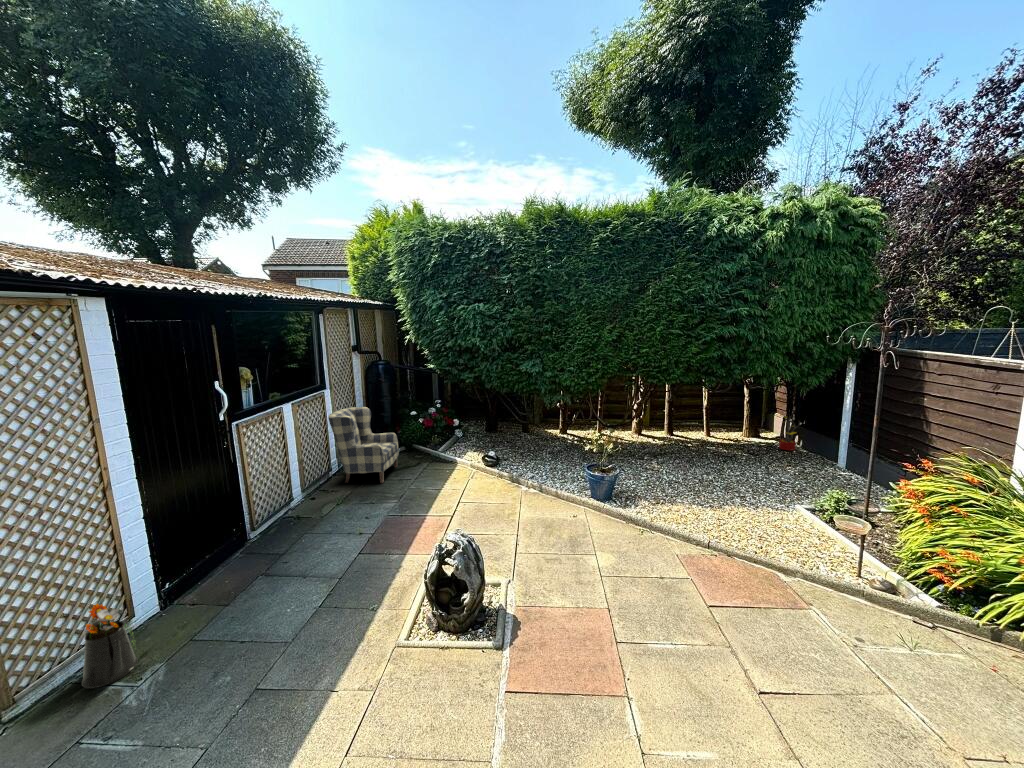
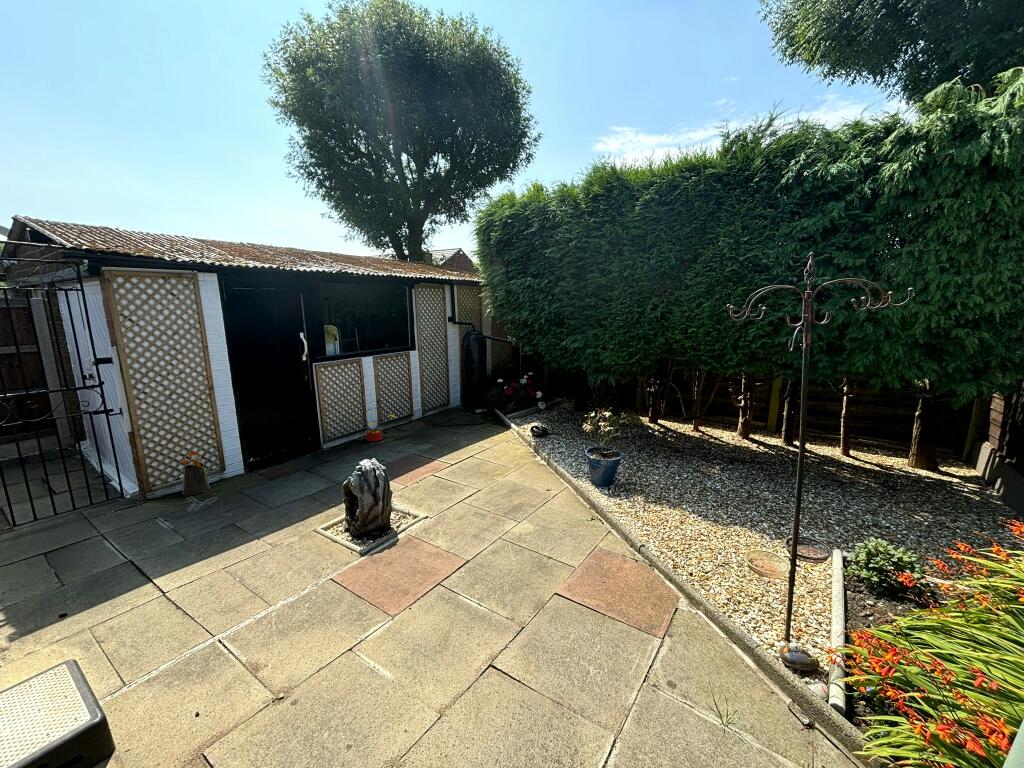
chair: present [329,407,399,483] -> none [409,368,469,434]
decorative plant: present [779,420,797,450] -> present [358,411,395,441]

